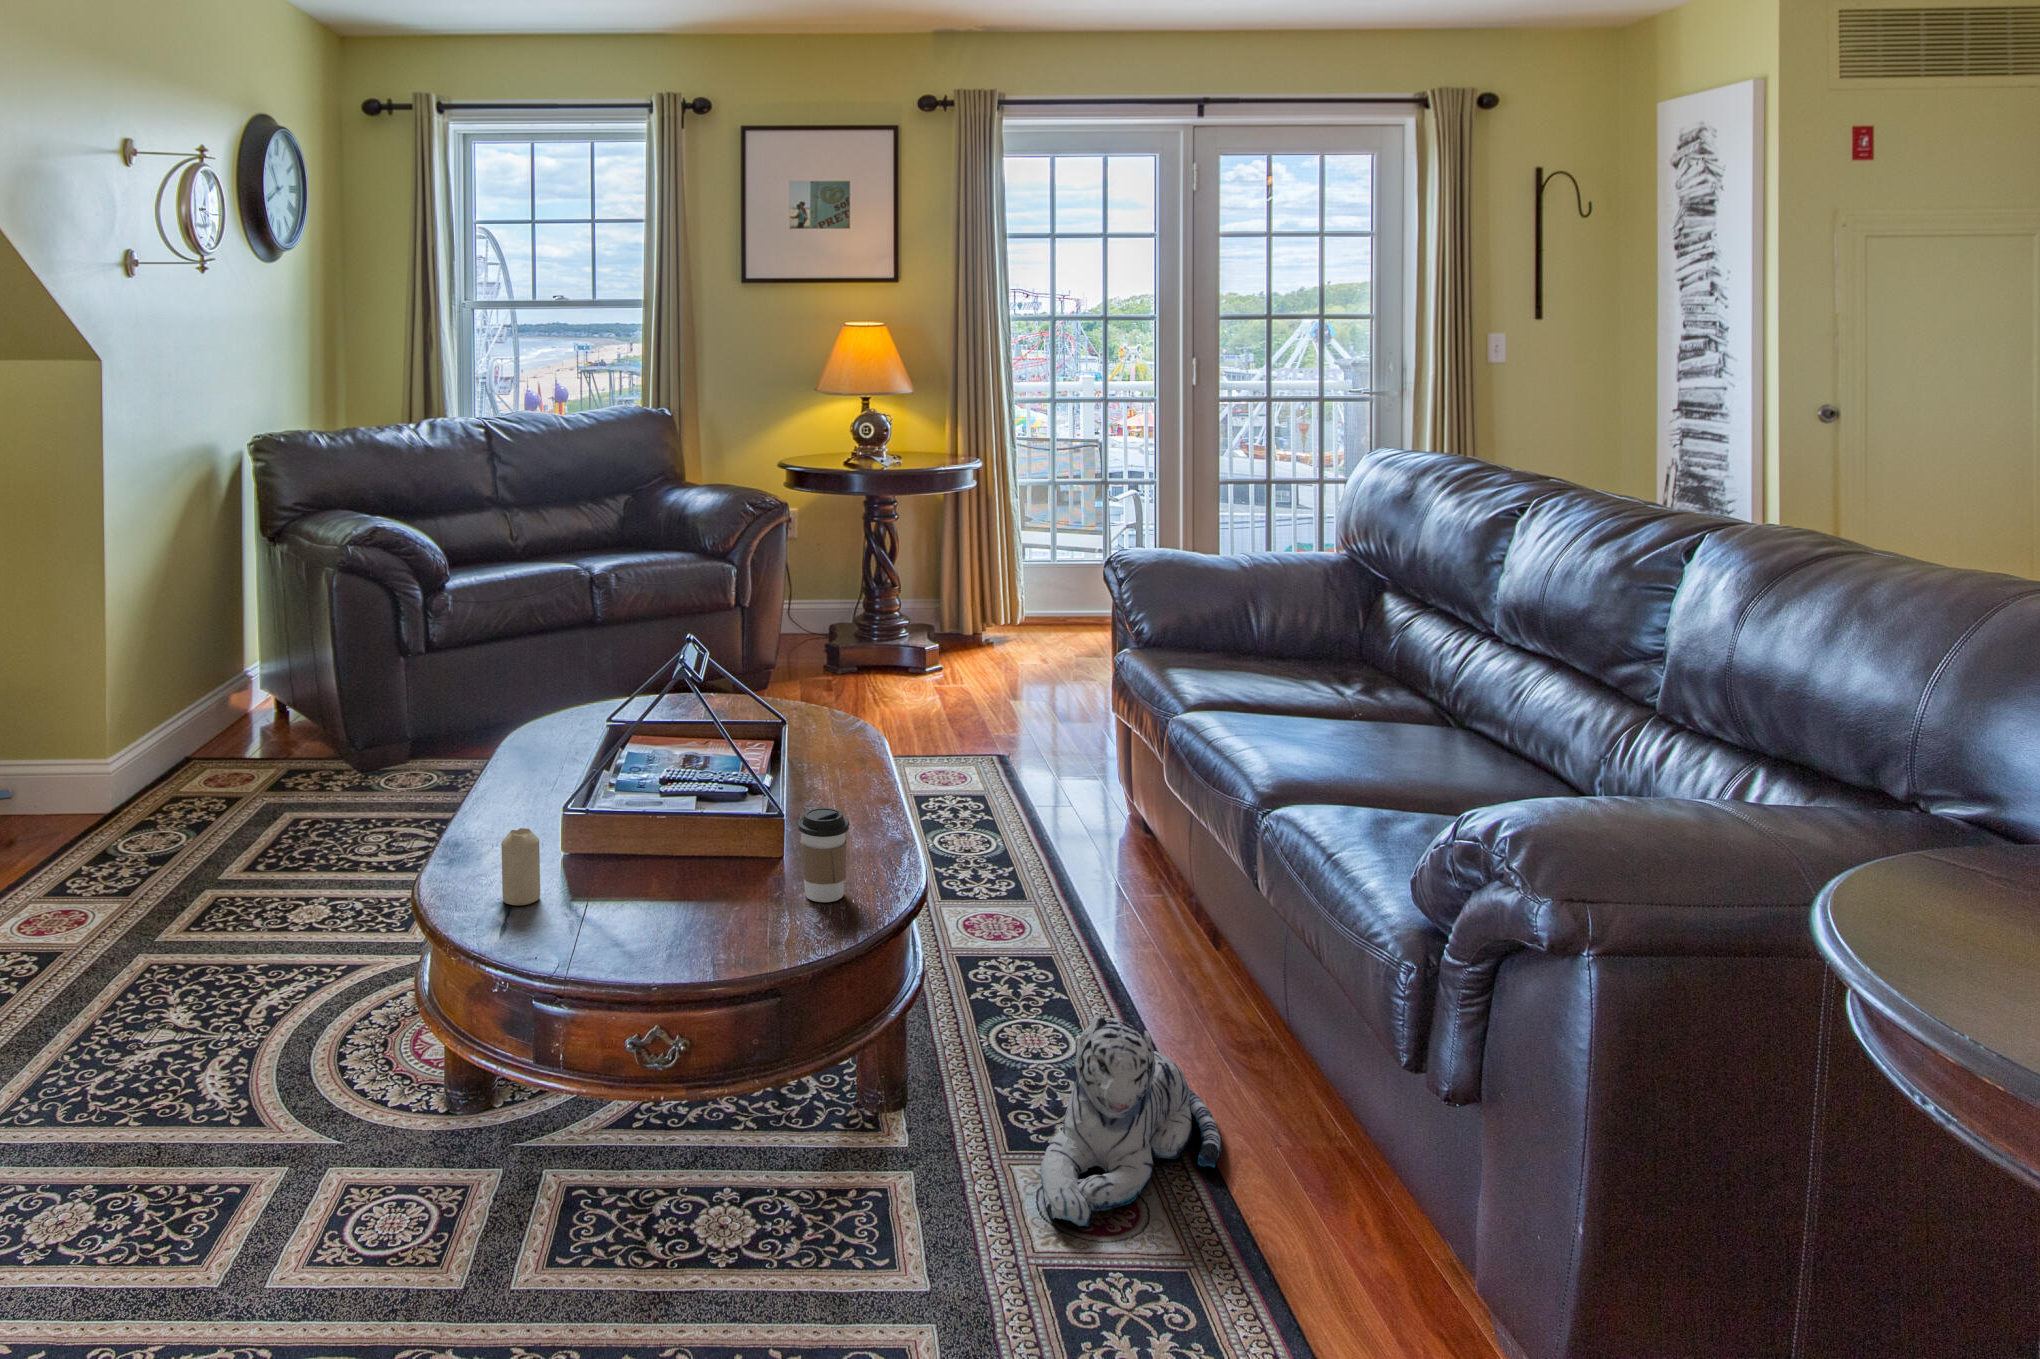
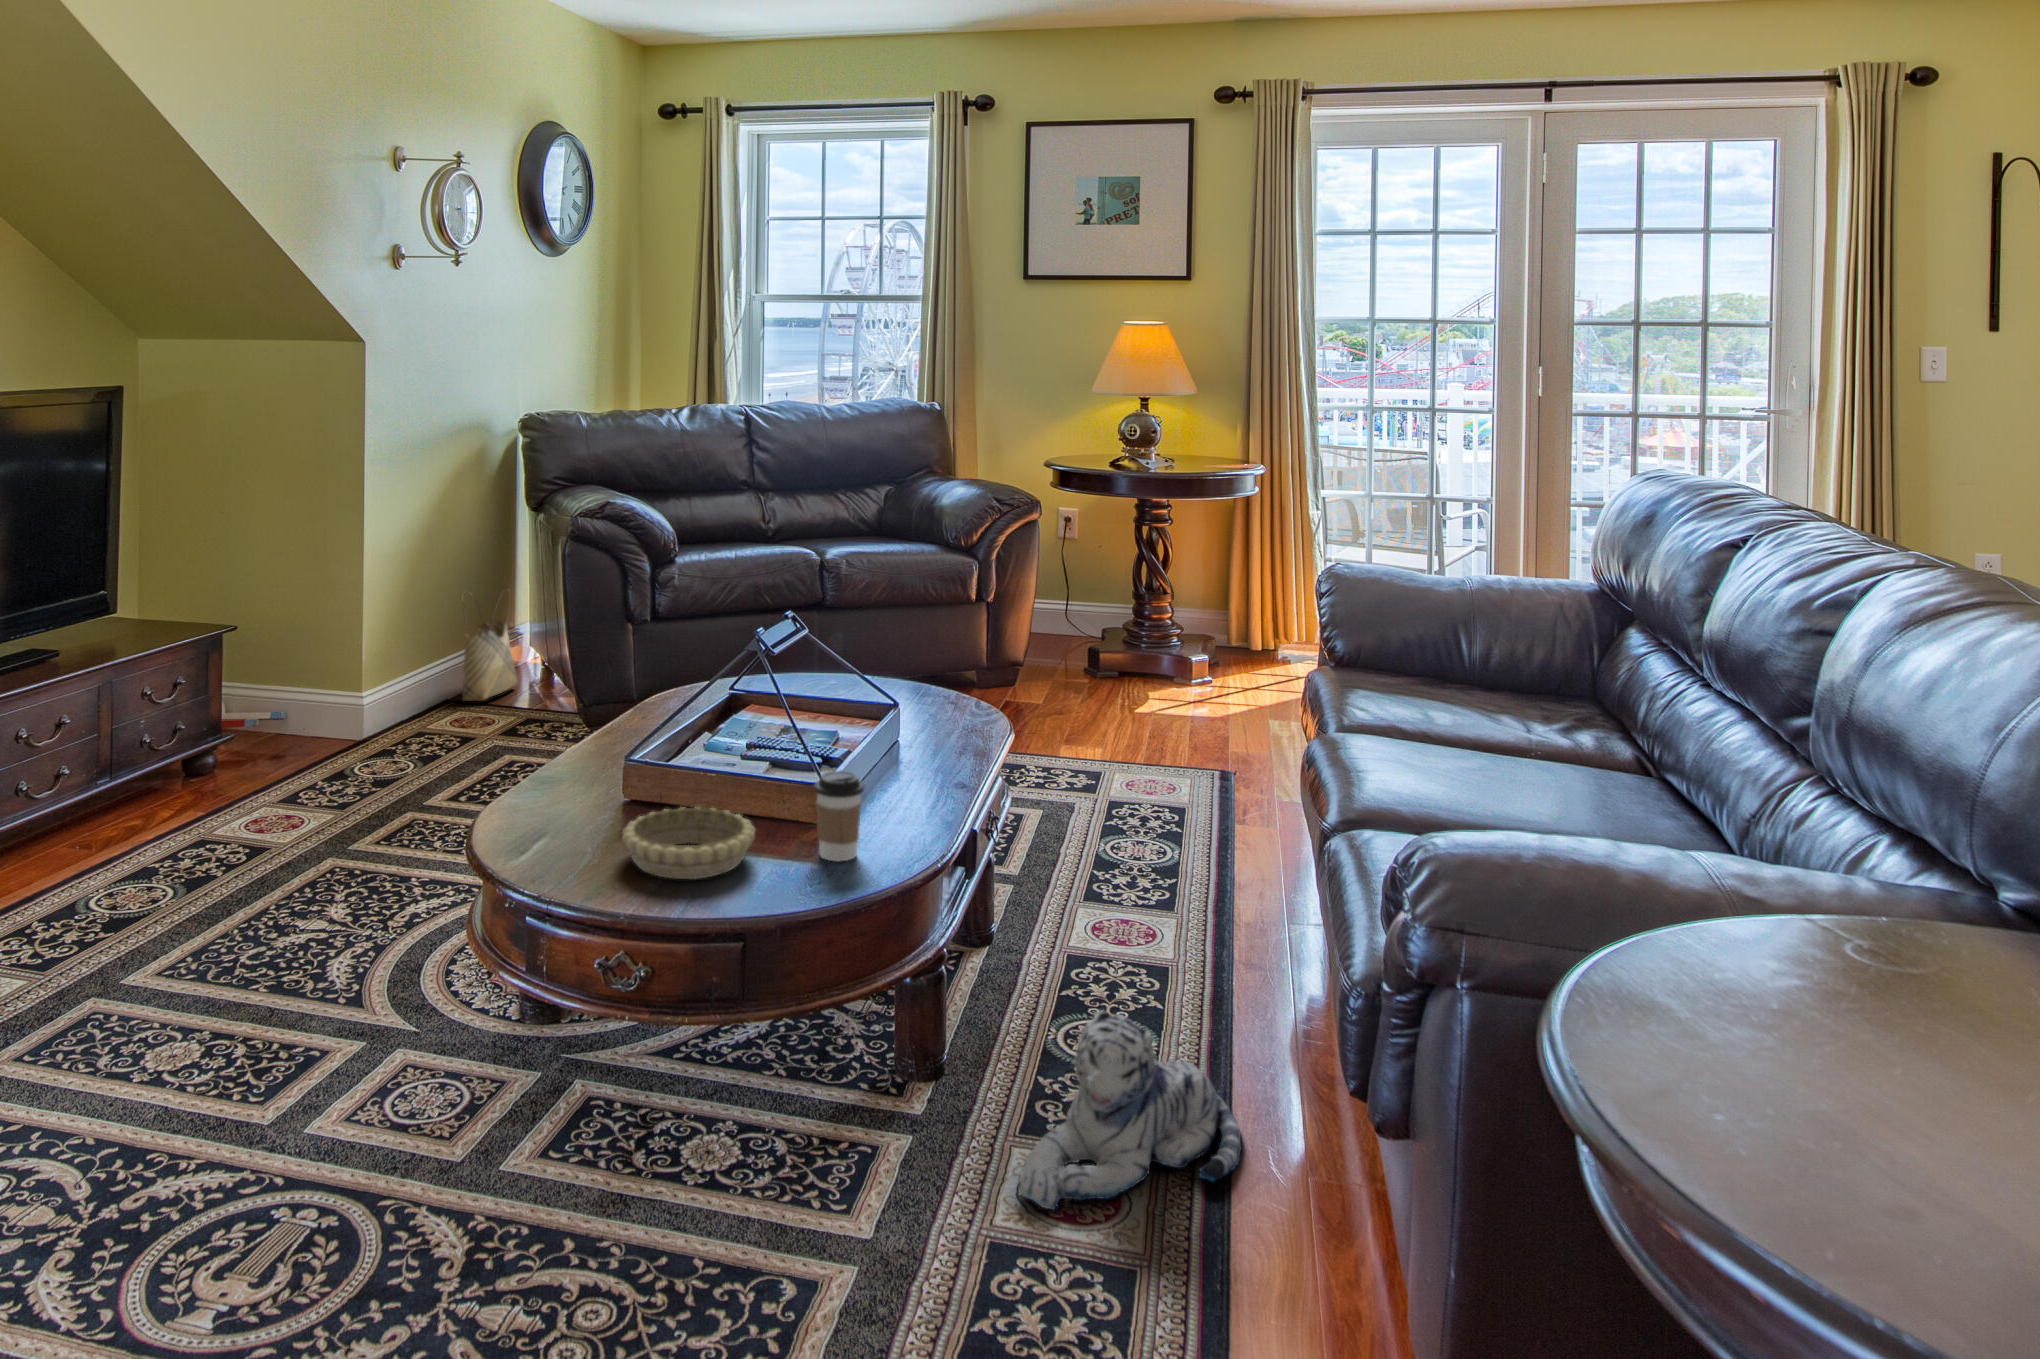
woven basket: none [207,633,268,755] -> present [462,591,517,701]
candle: present [501,828,540,905] -> none [546,761,581,830]
decorative bowl: none [609,861,749,945] -> present [622,807,755,879]

